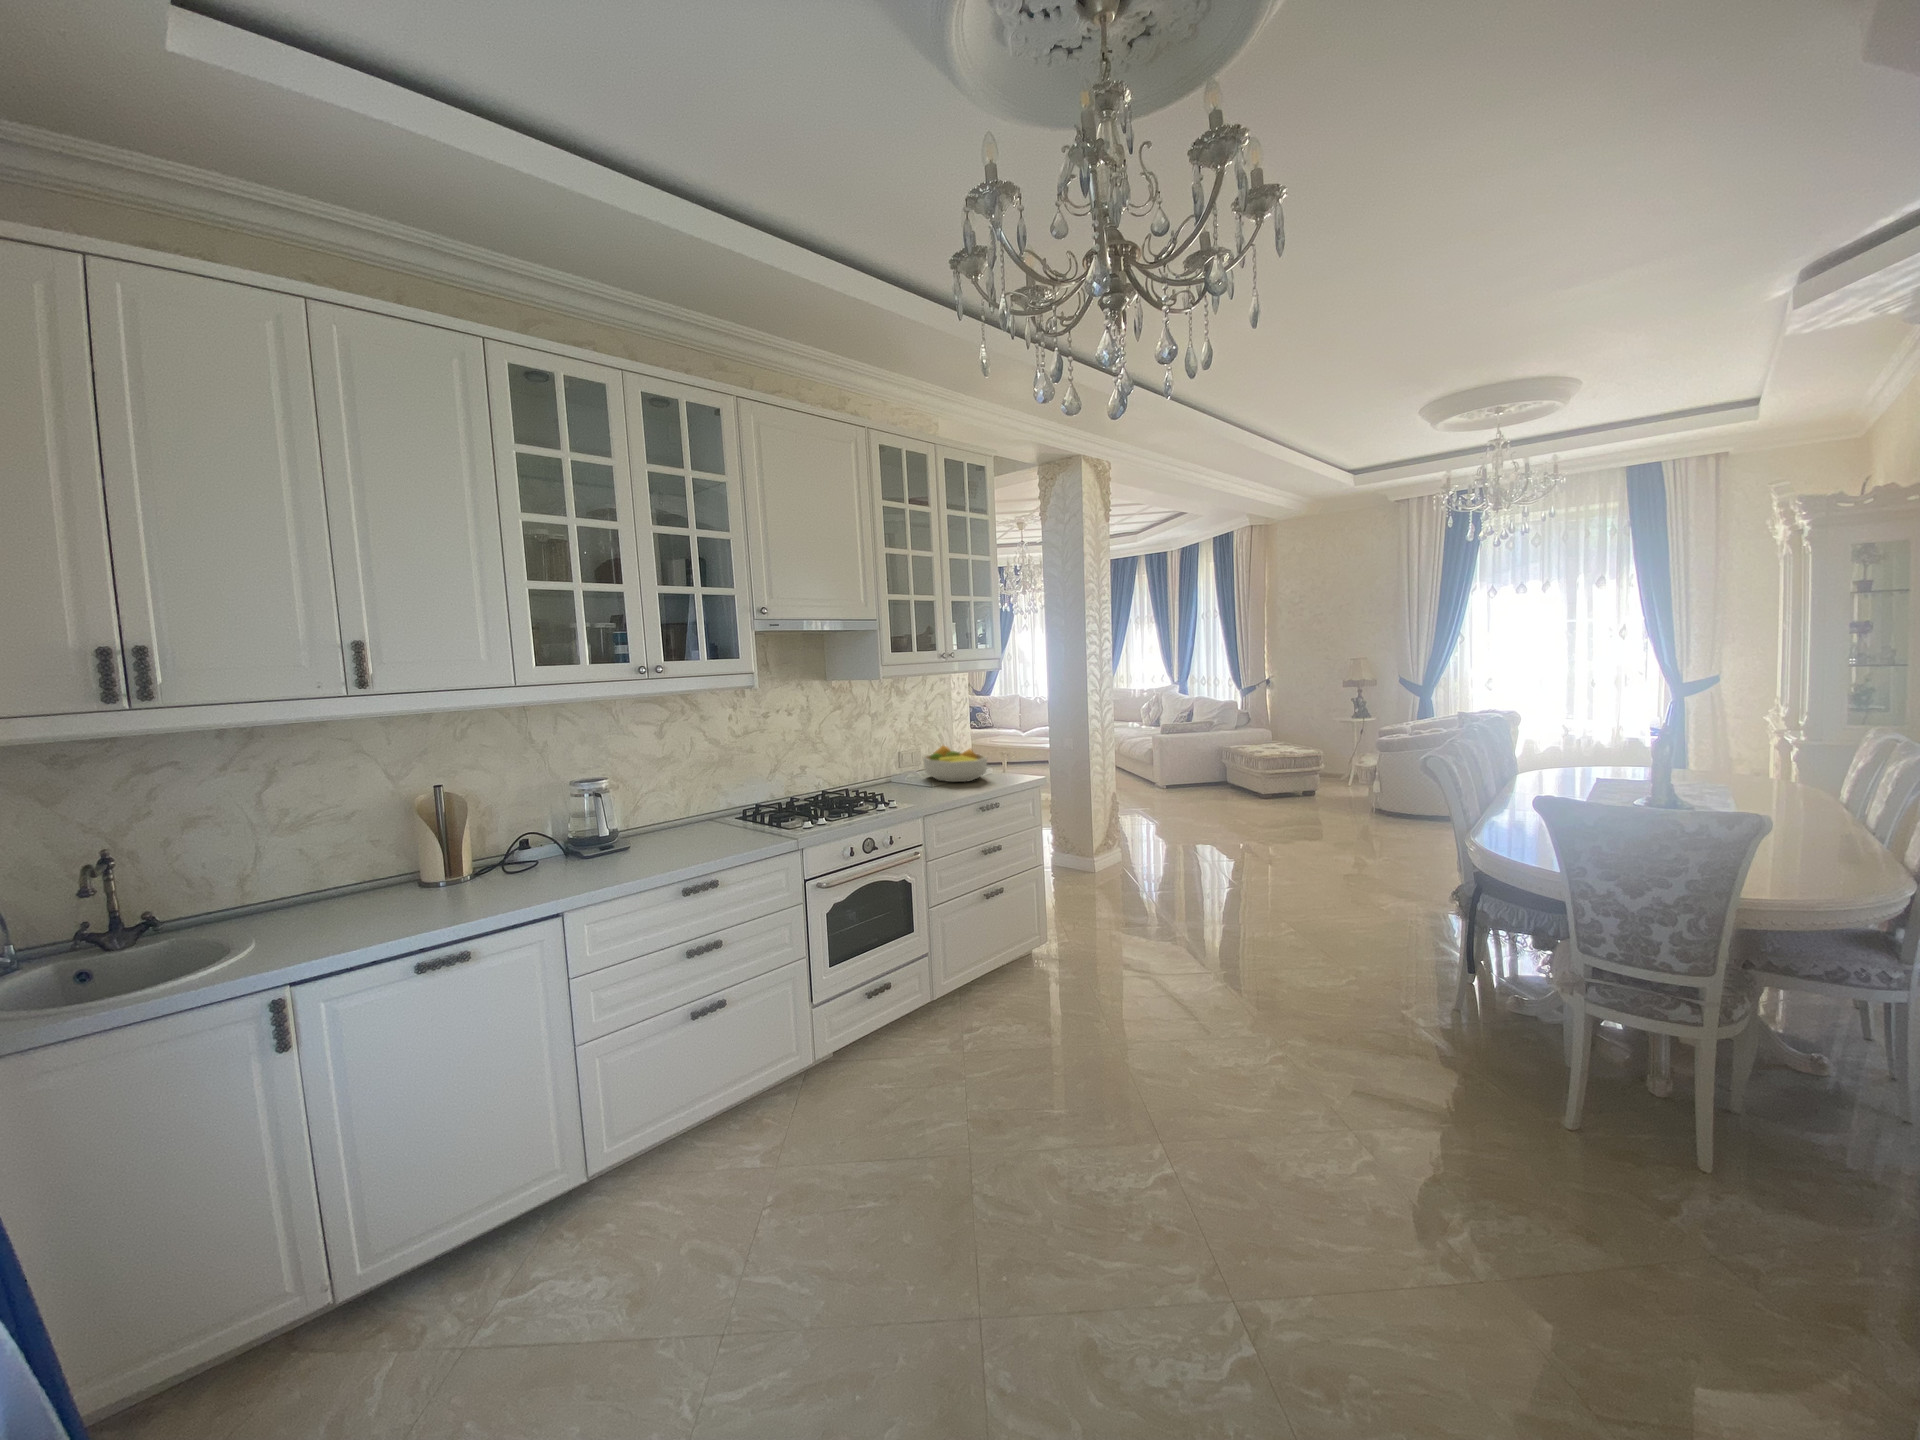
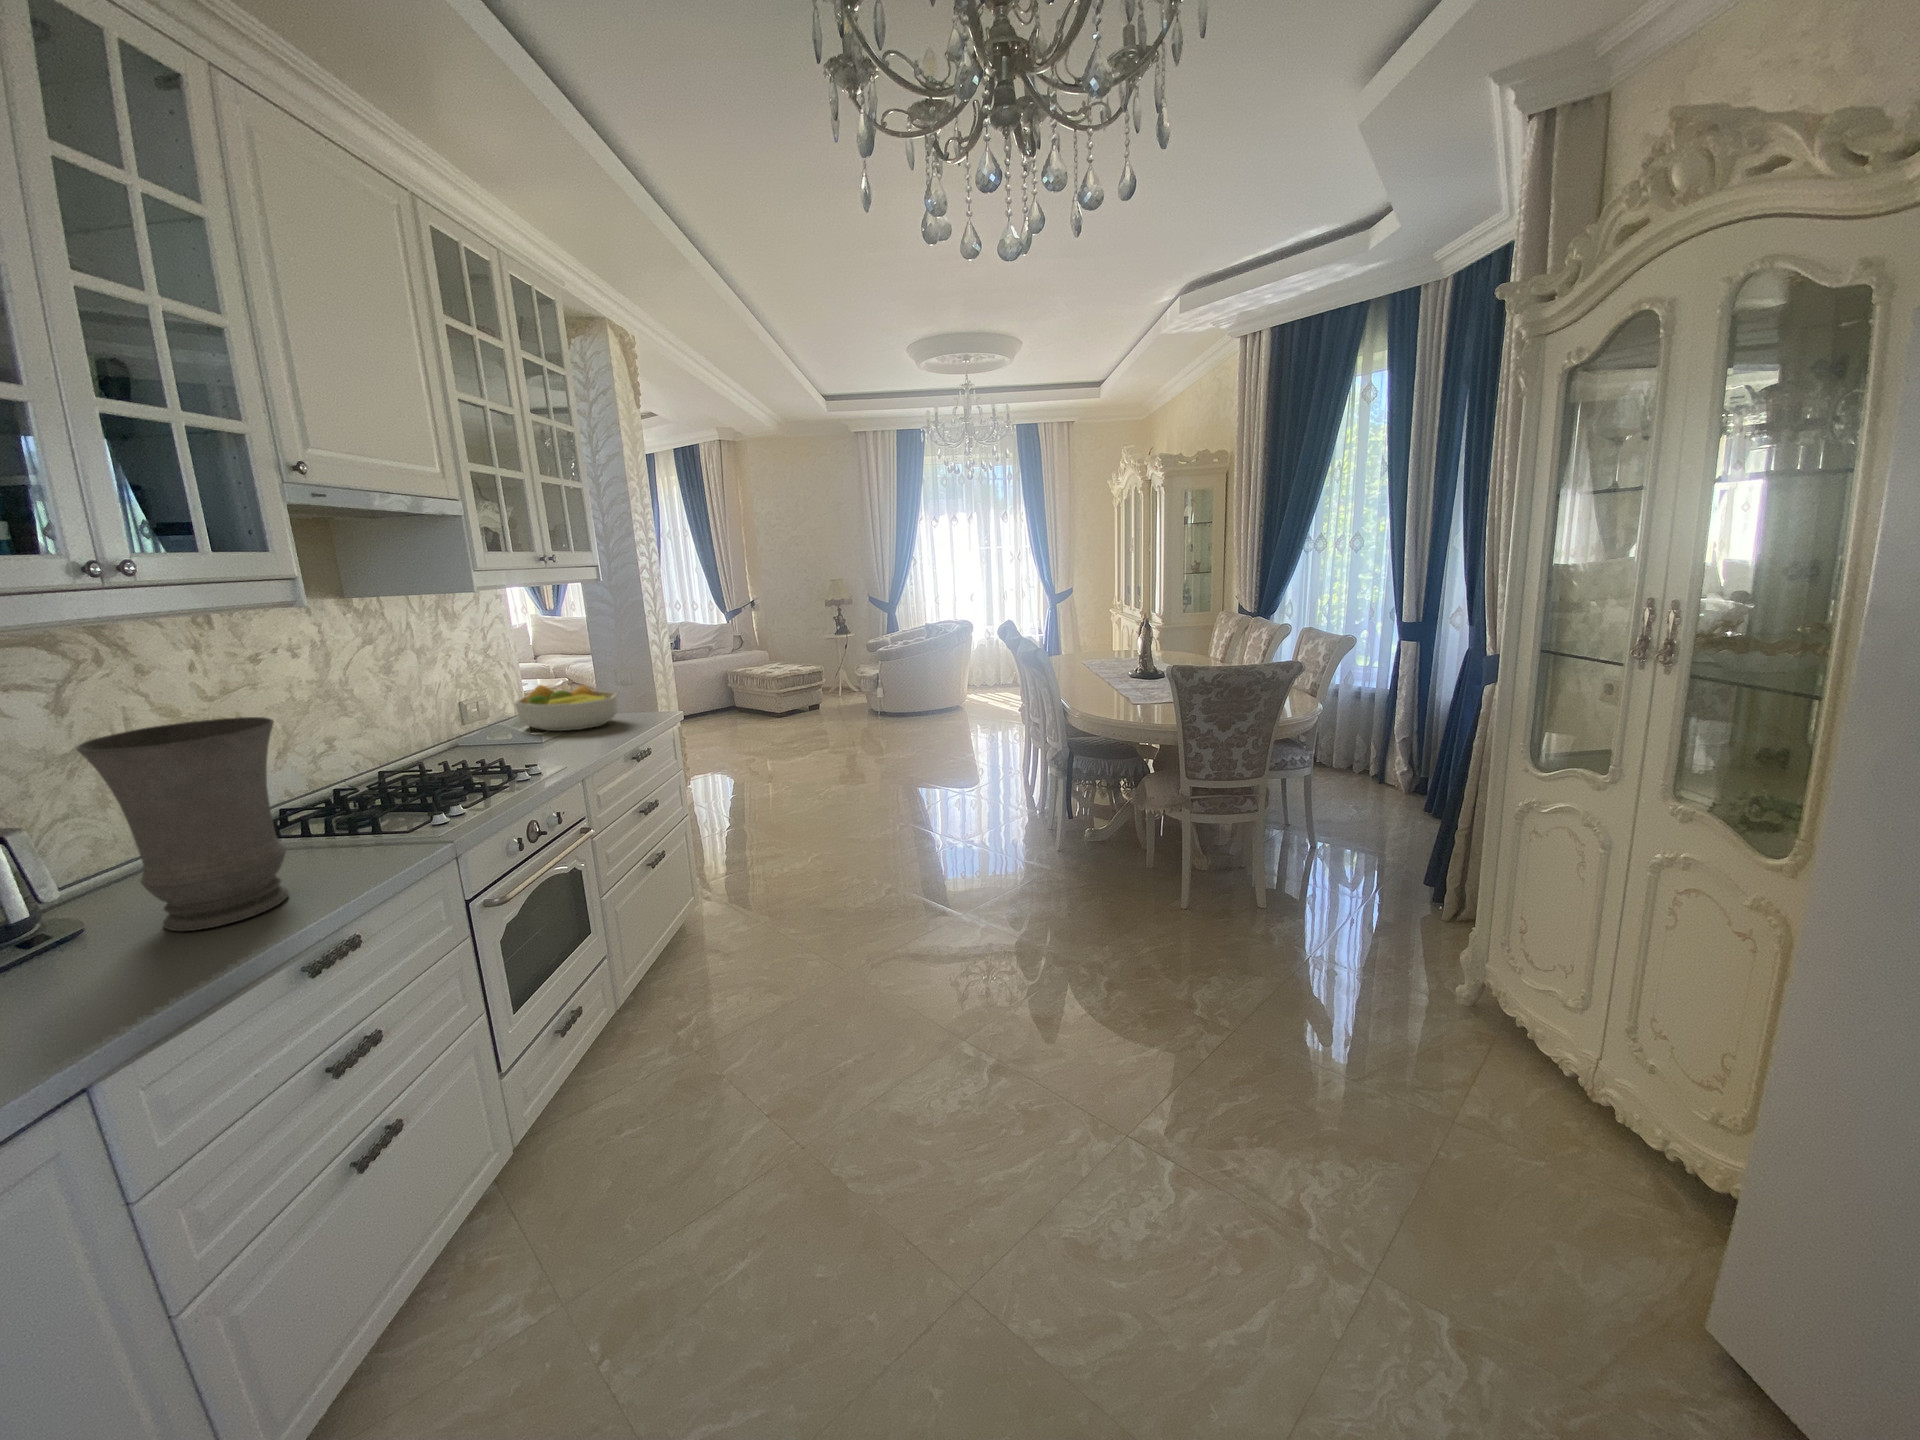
vase: none [638,749,713,855] -> present [76,717,288,931]

